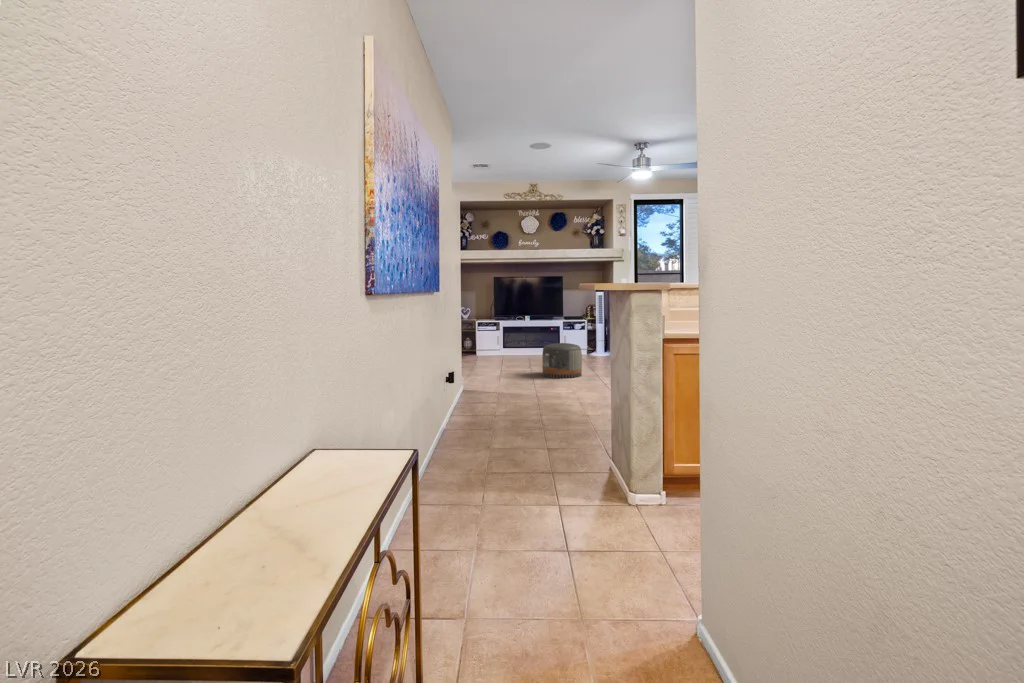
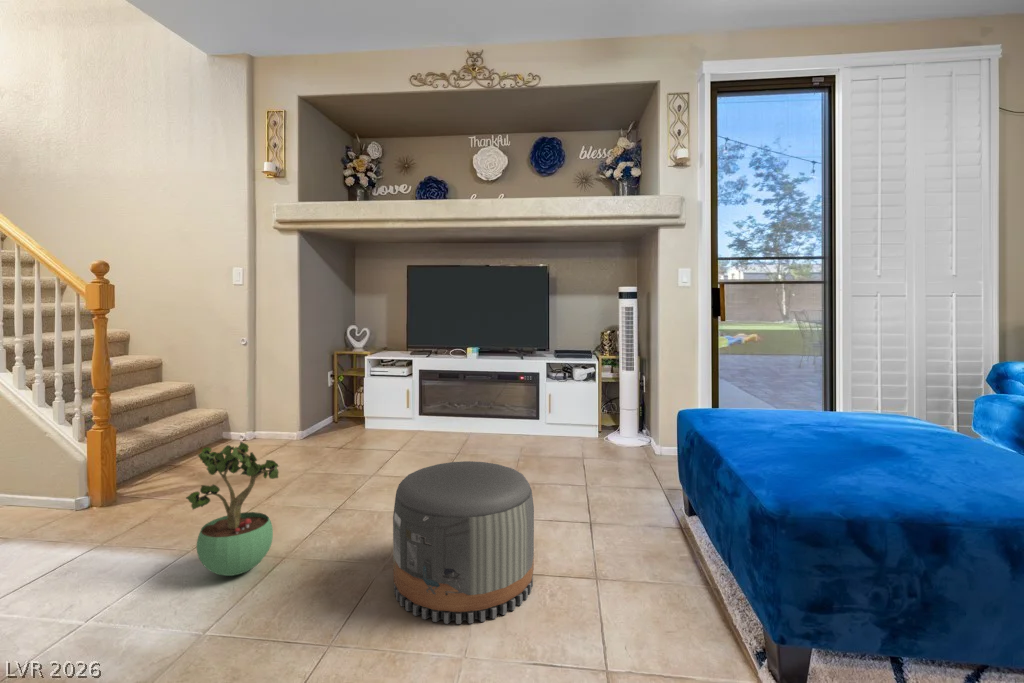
potted plant: none [483,337,508,376] -> present [186,442,278,576]

